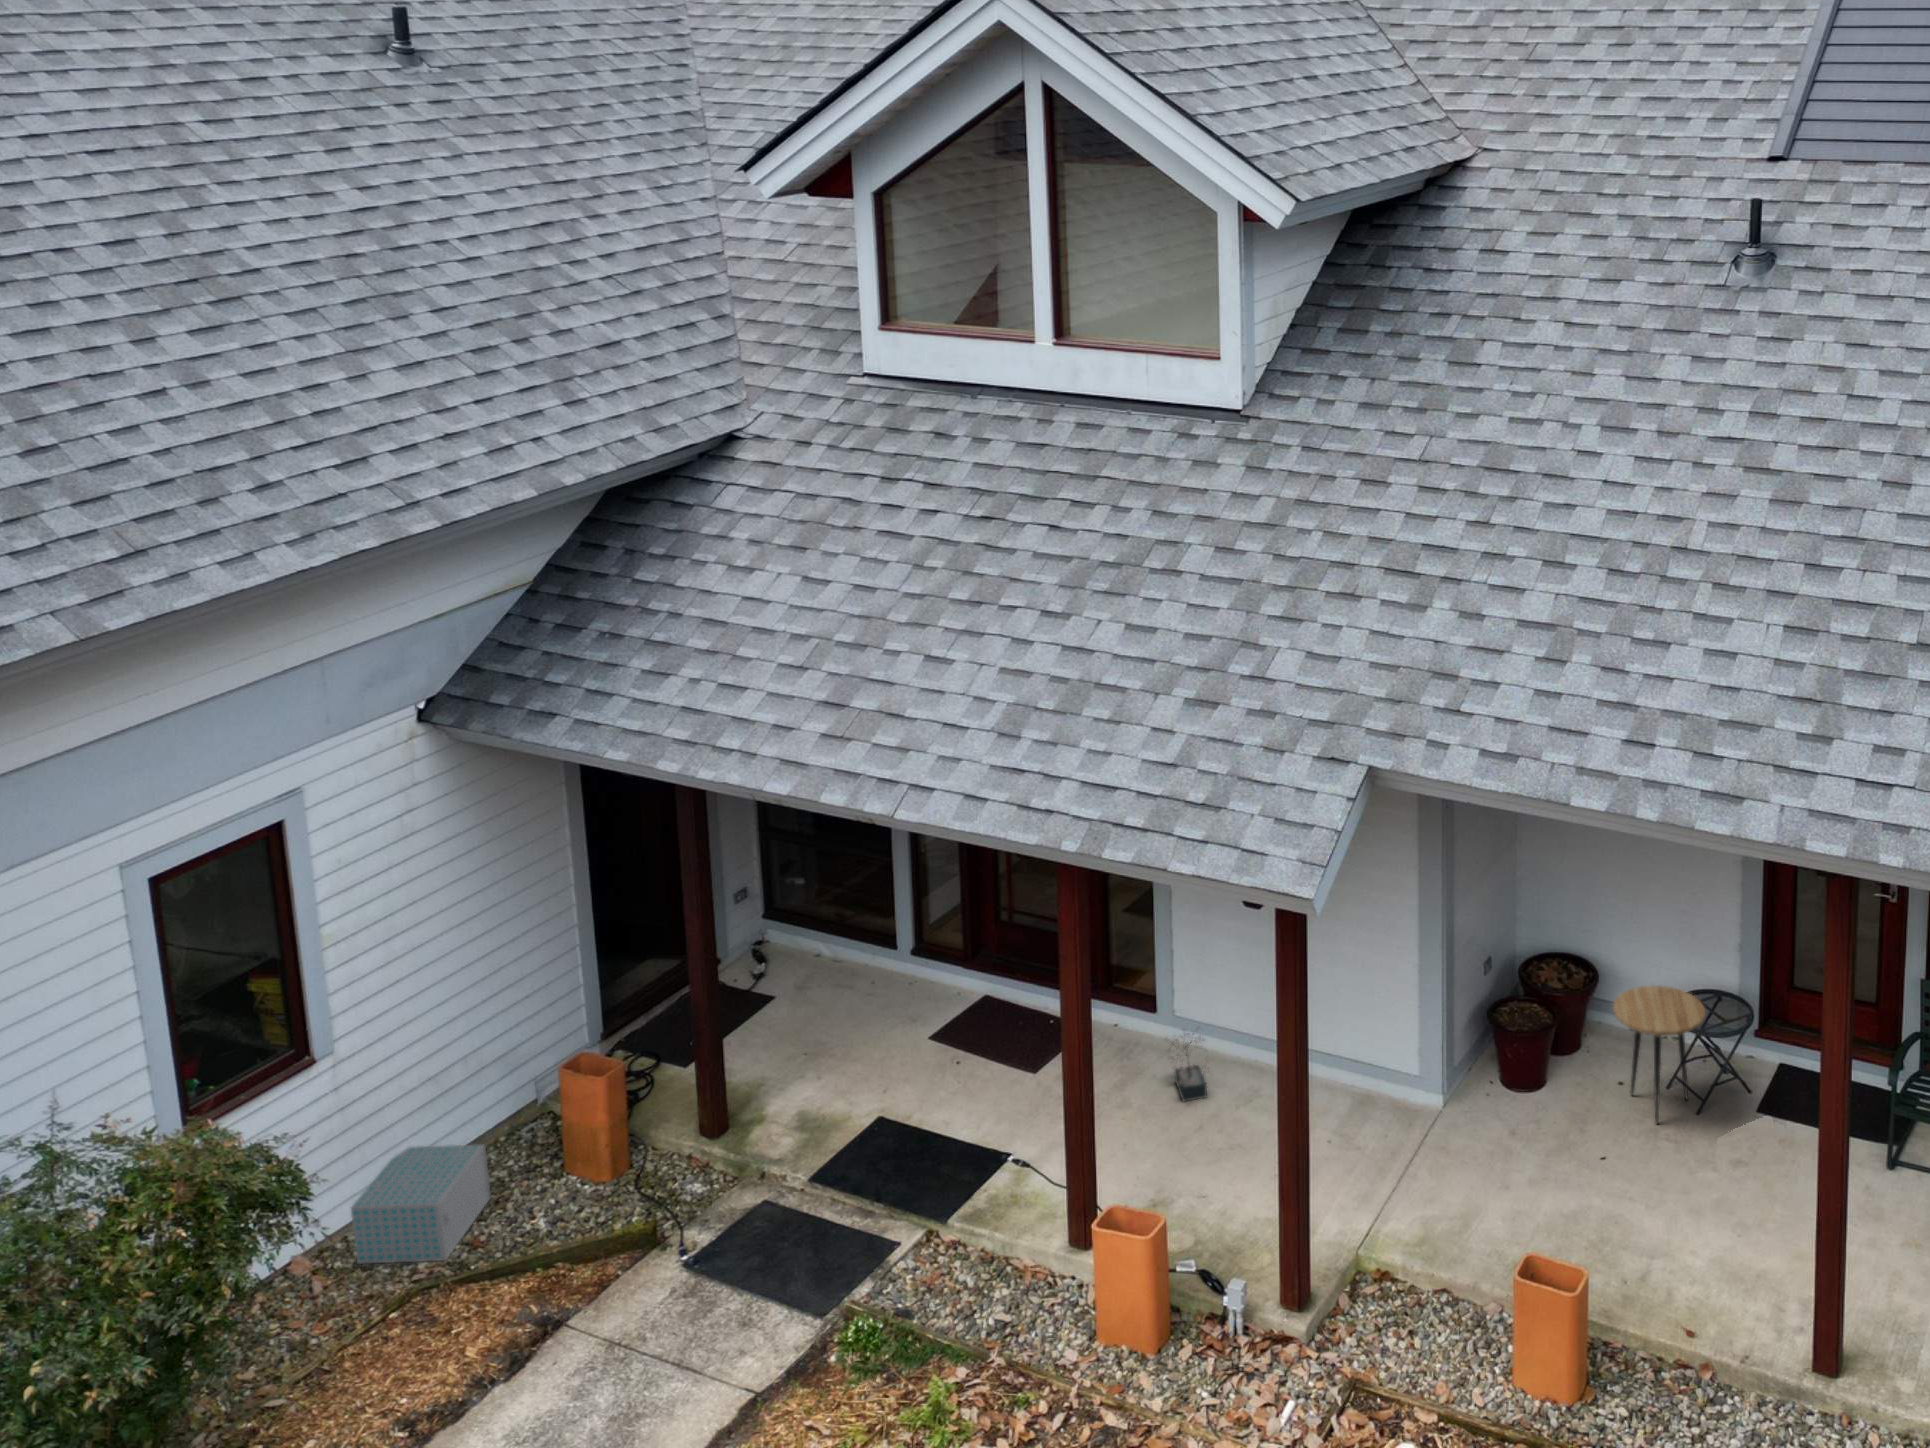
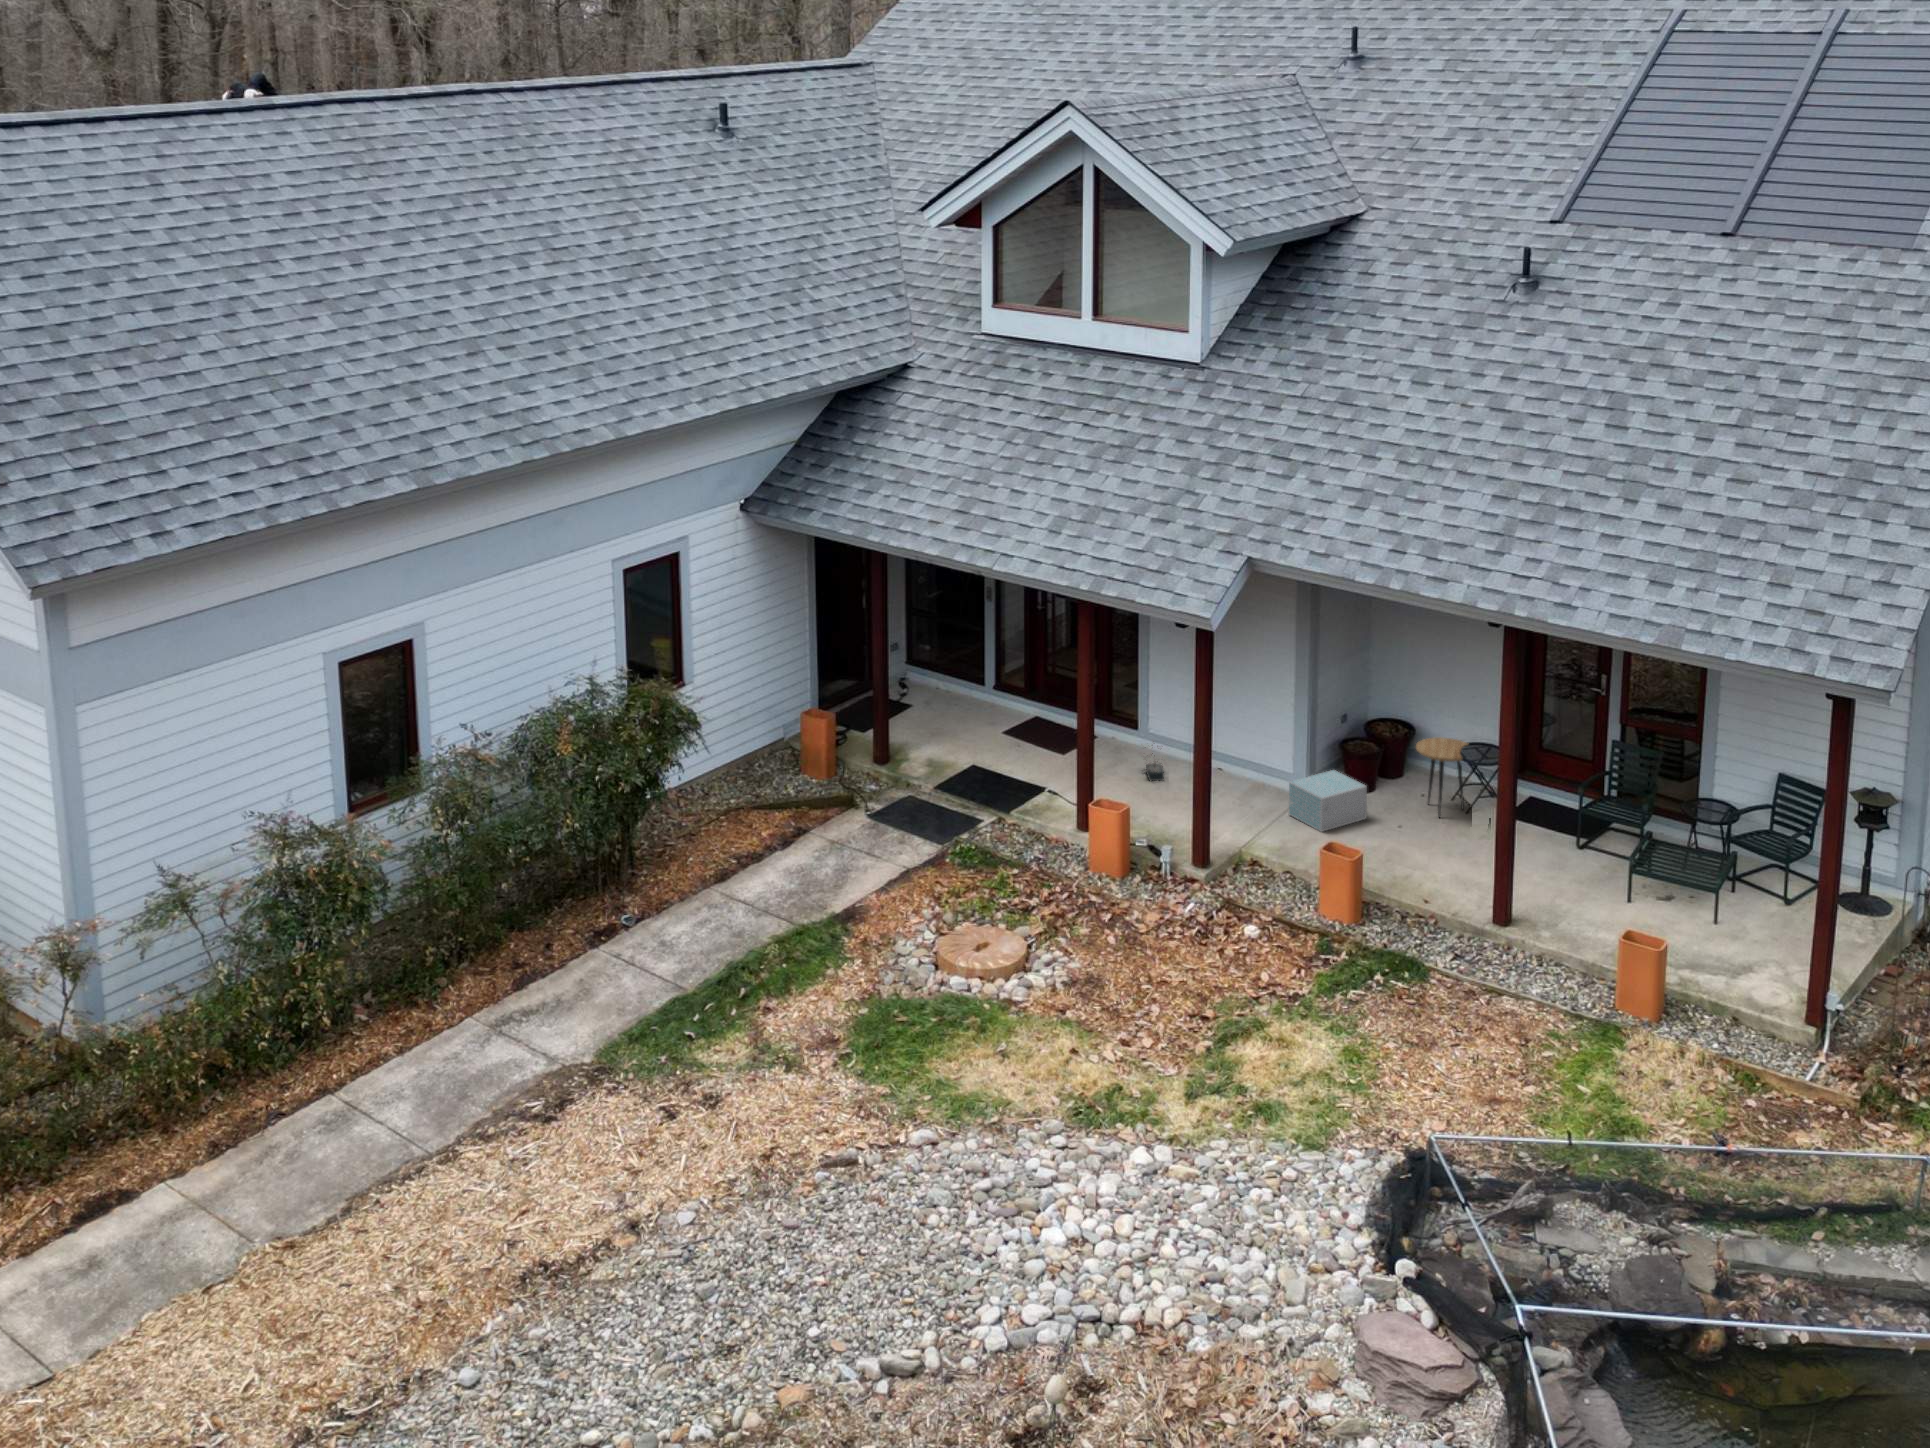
storage box: present [351,1144,491,1264] -> present [1289,770,1367,832]

